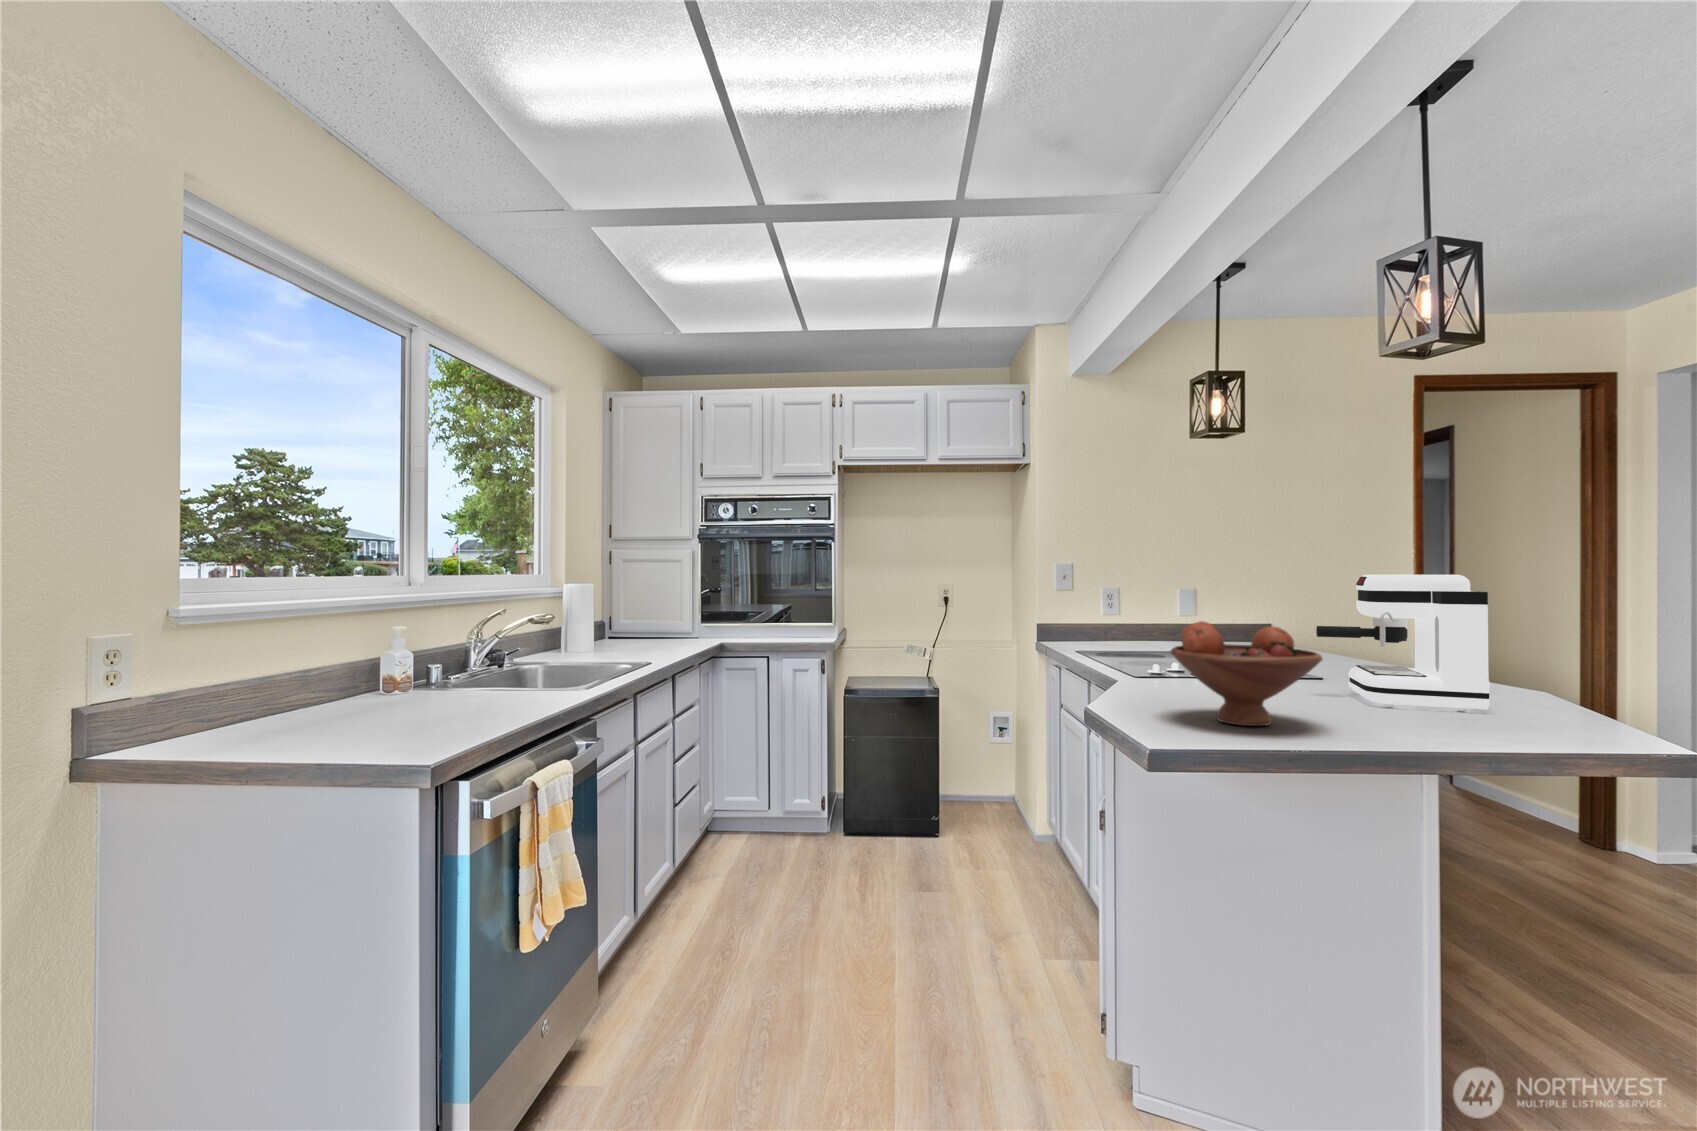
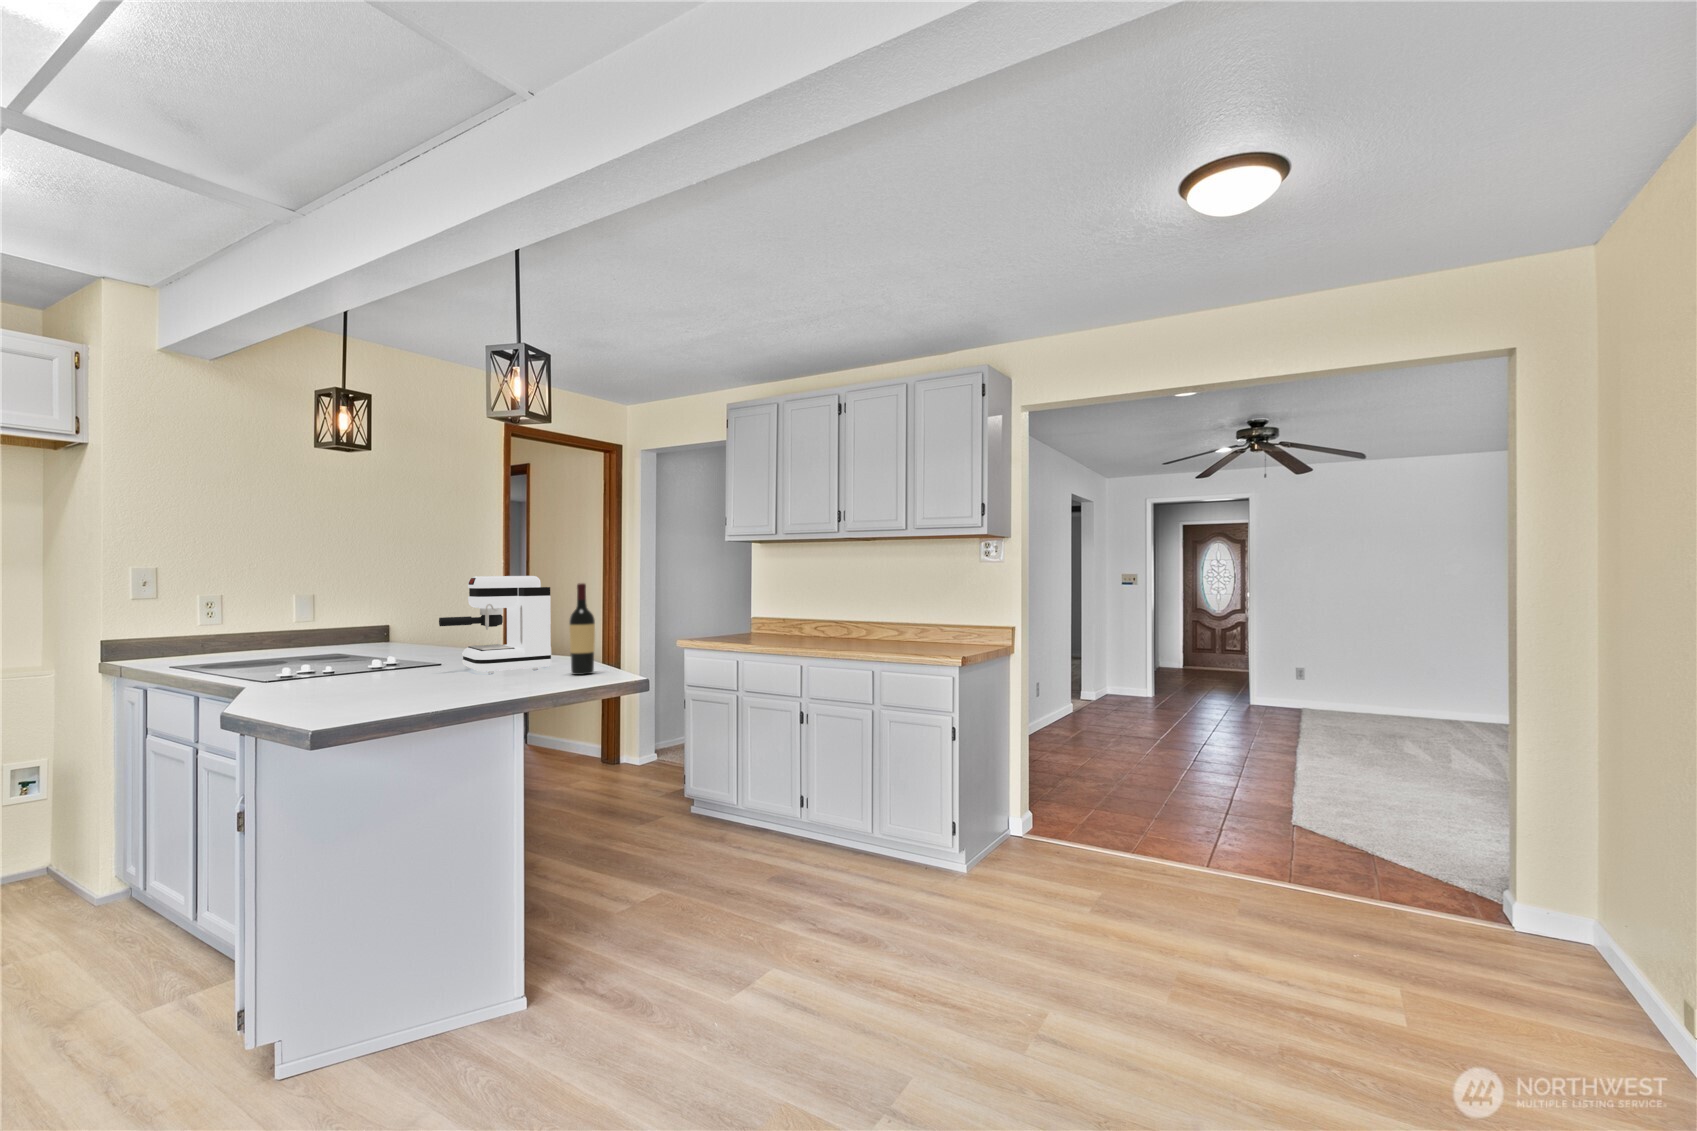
wine bottle: none [1525,589,1578,736] -> present [569,583,595,675]
fruit bowl: present [1171,621,1322,726] -> none [321,617,449,700]

